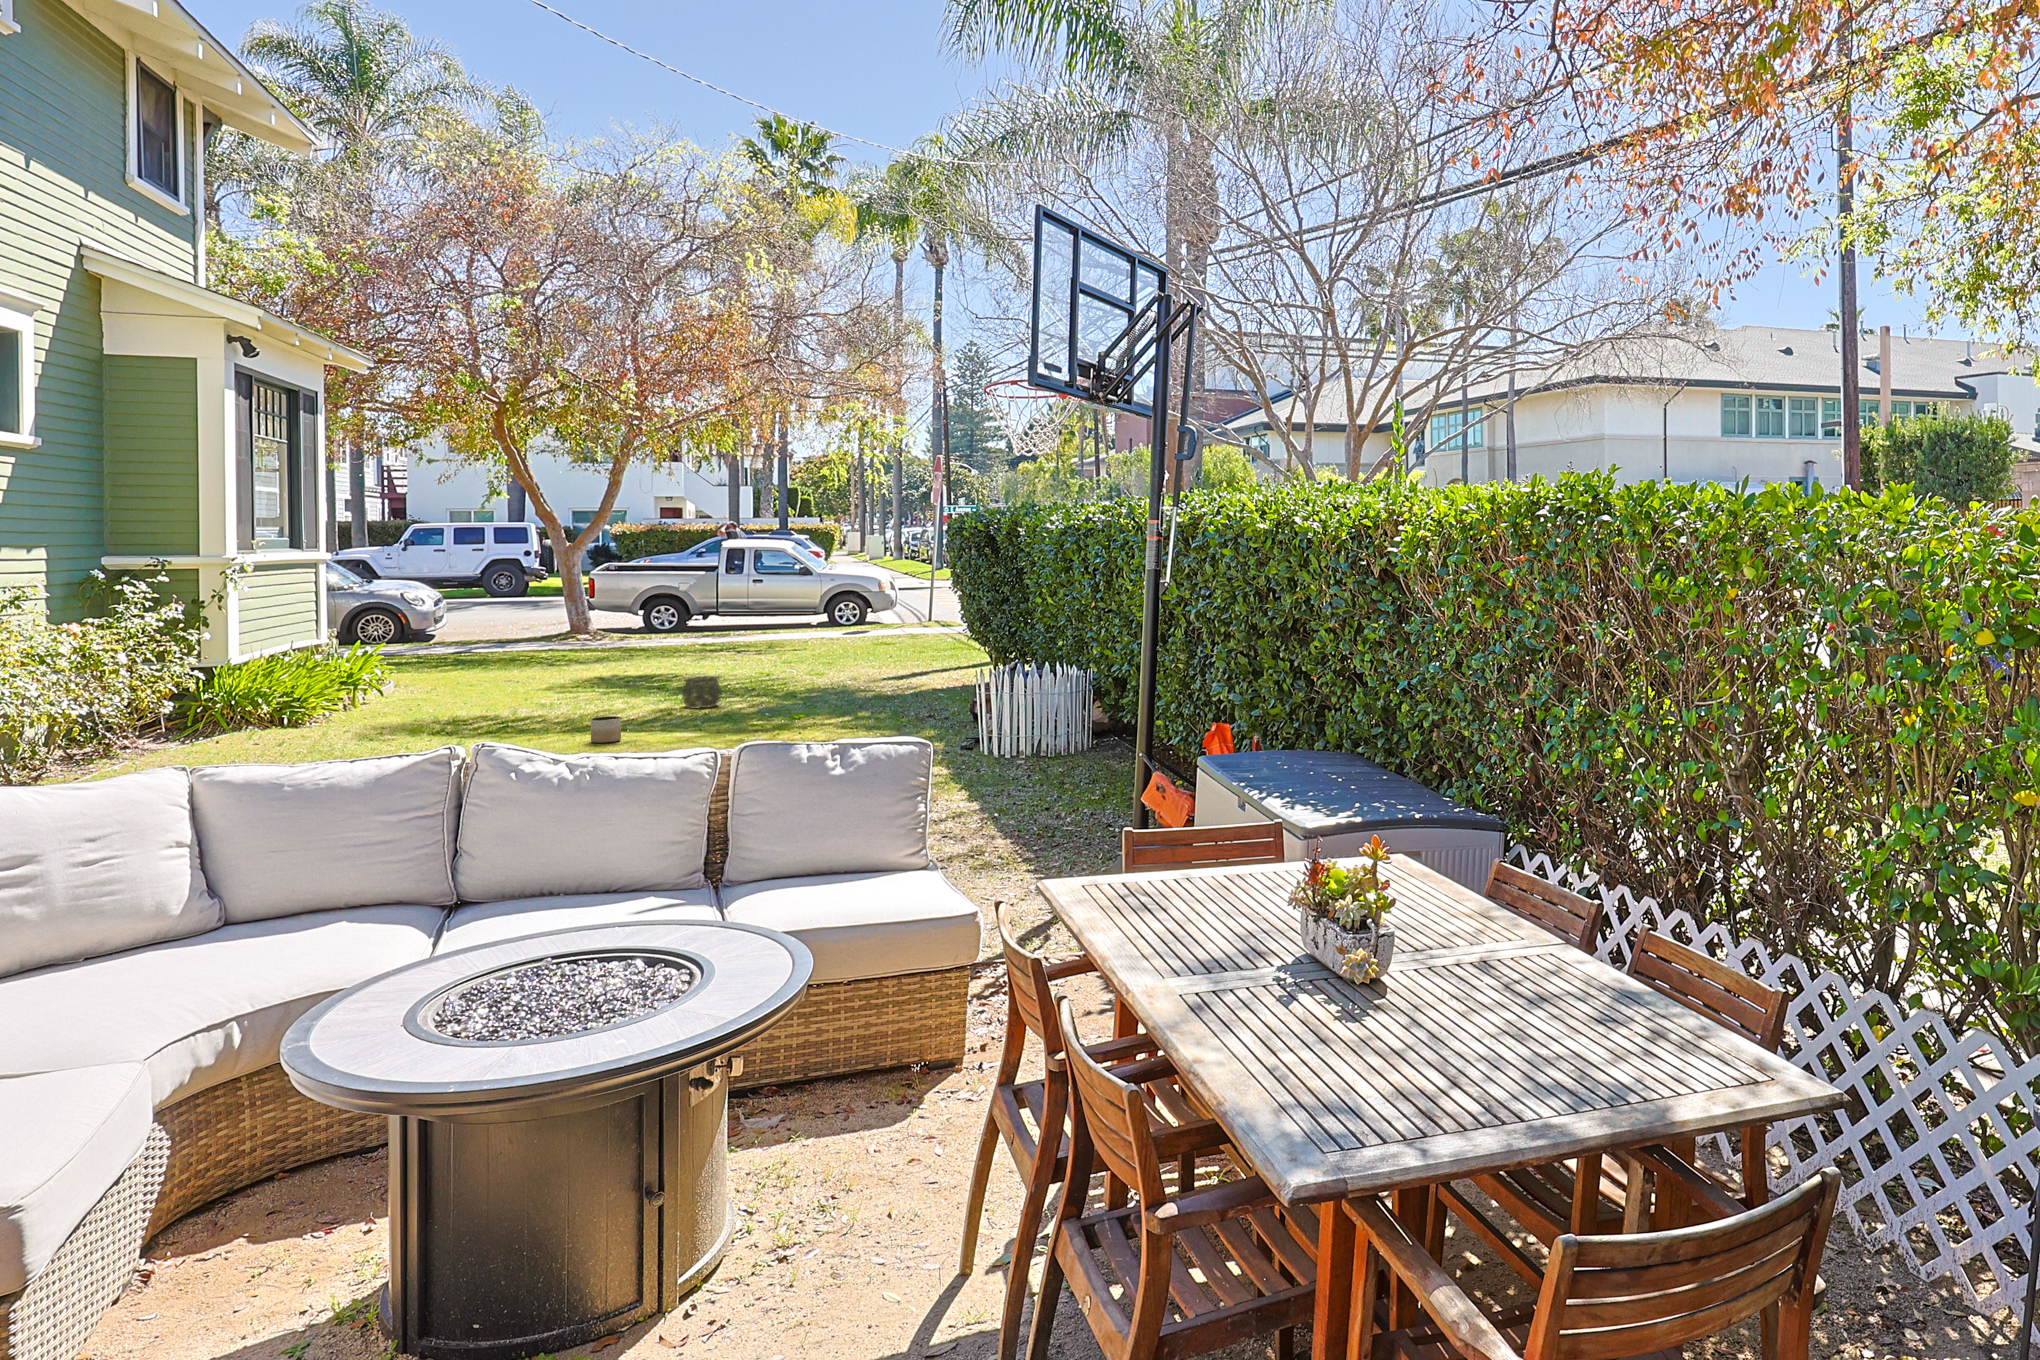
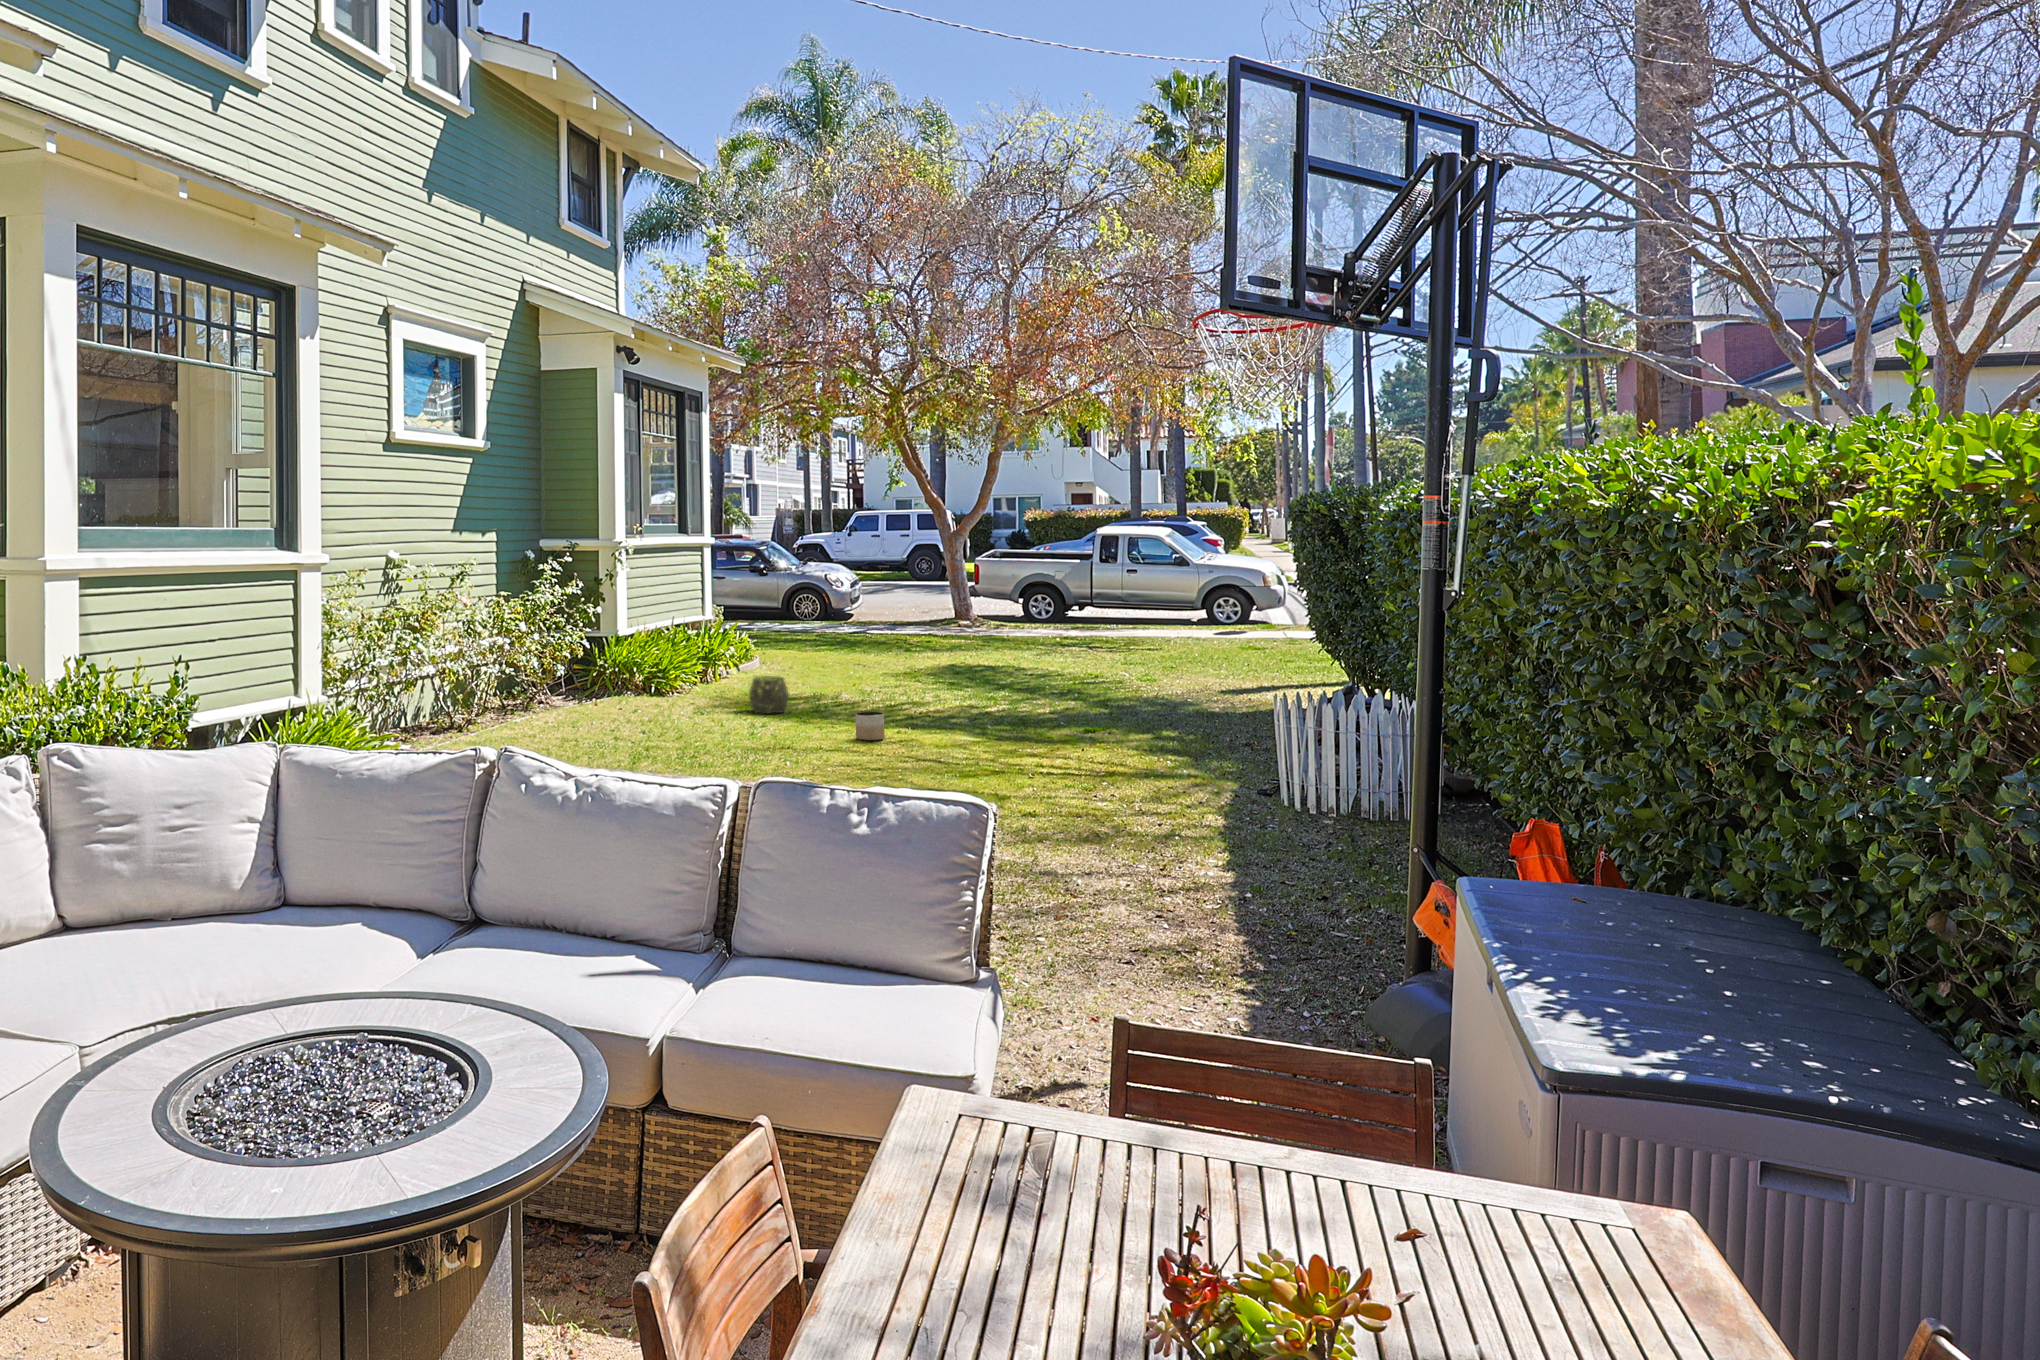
woven basket: present [682,676,721,708] -> present [749,677,788,713]

